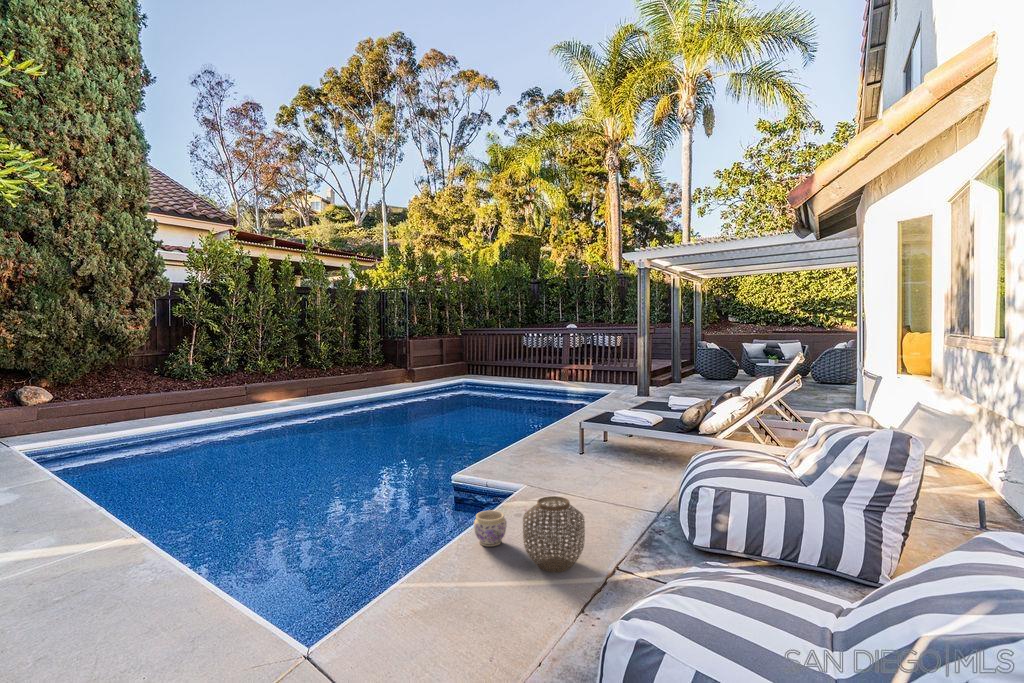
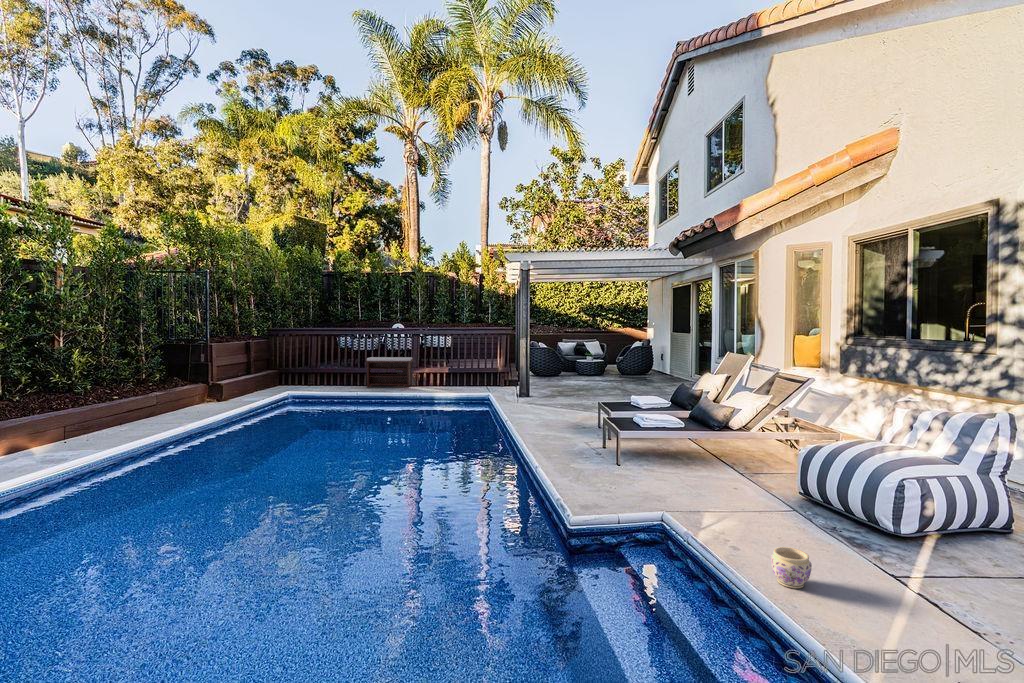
bench: none [534,354,577,382] -> present [365,357,414,388]
woven basket: present [523,496,585,572] -> none [849,520,925,598]

